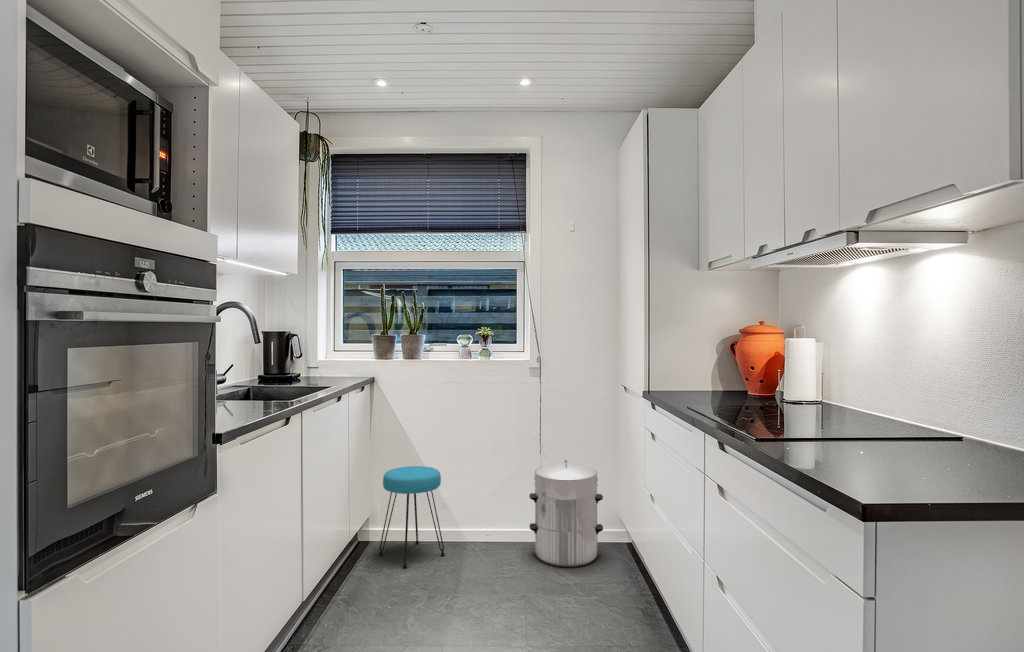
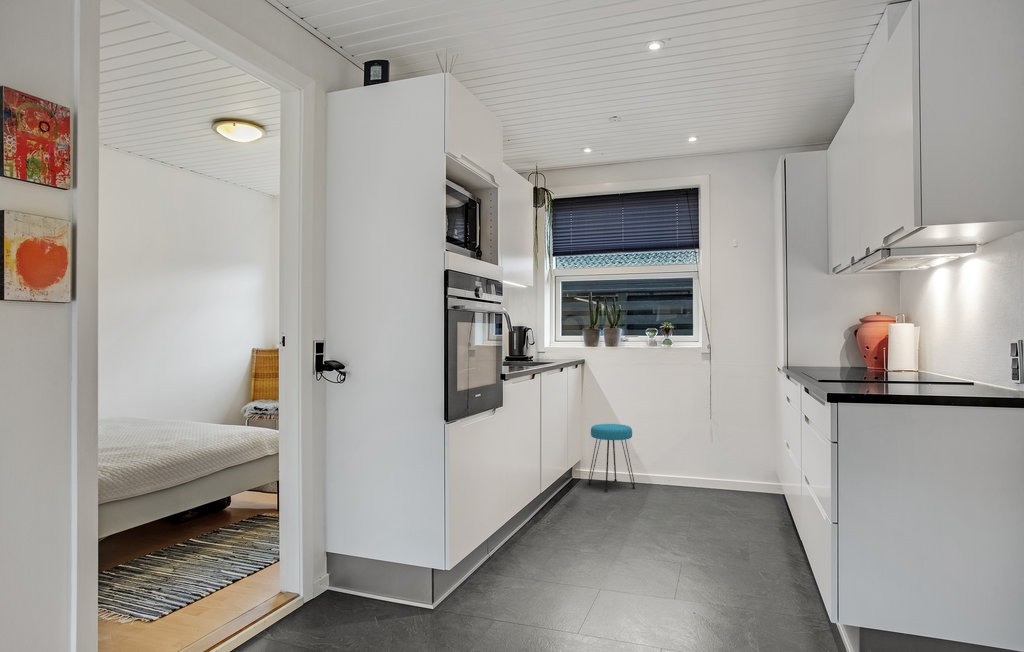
waste bin: present [529,460,603,567] -> none [700,423,760,503]

